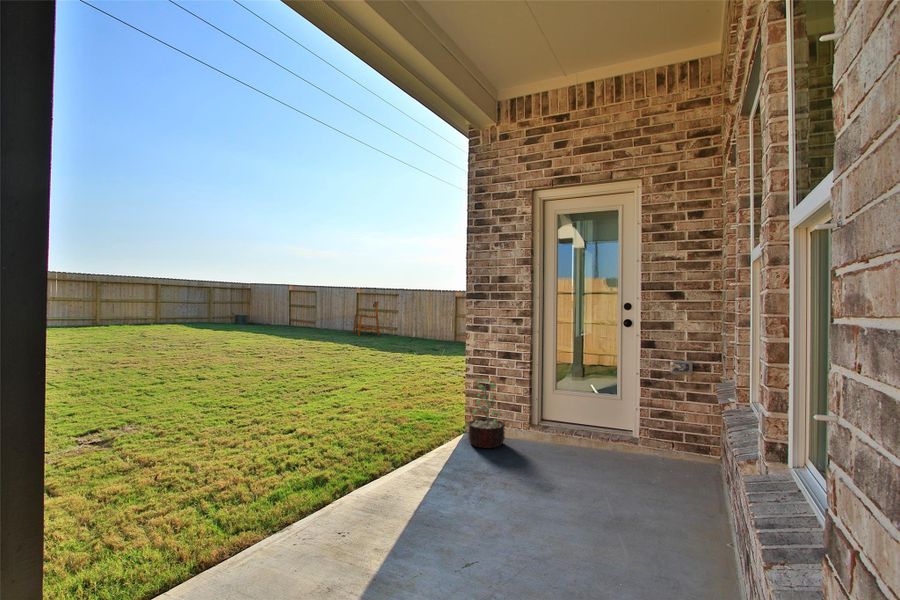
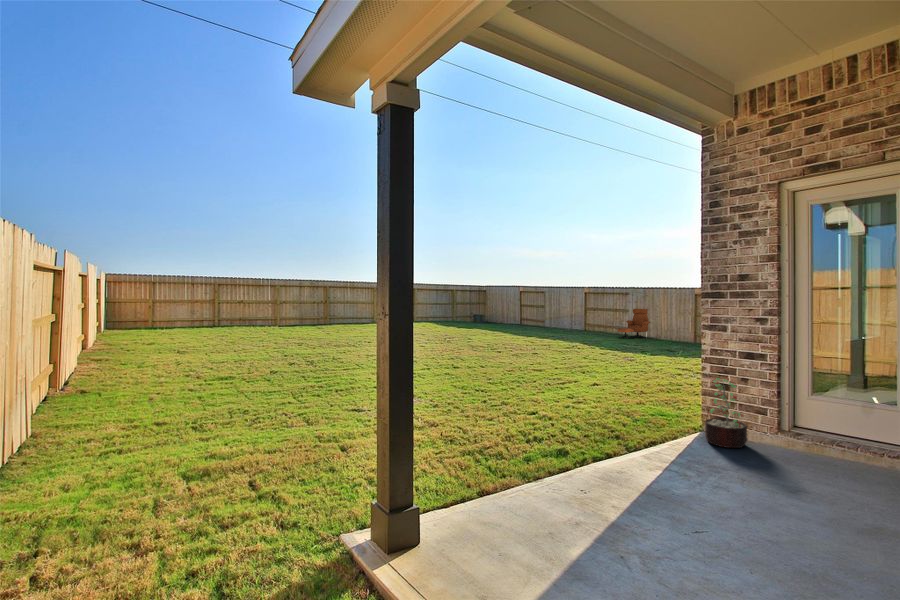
bench: present [353,301,380,336] -> none [581,301,608,335]
lounge chair: none [389,309,419,339] -> present [618,309,650,339]

